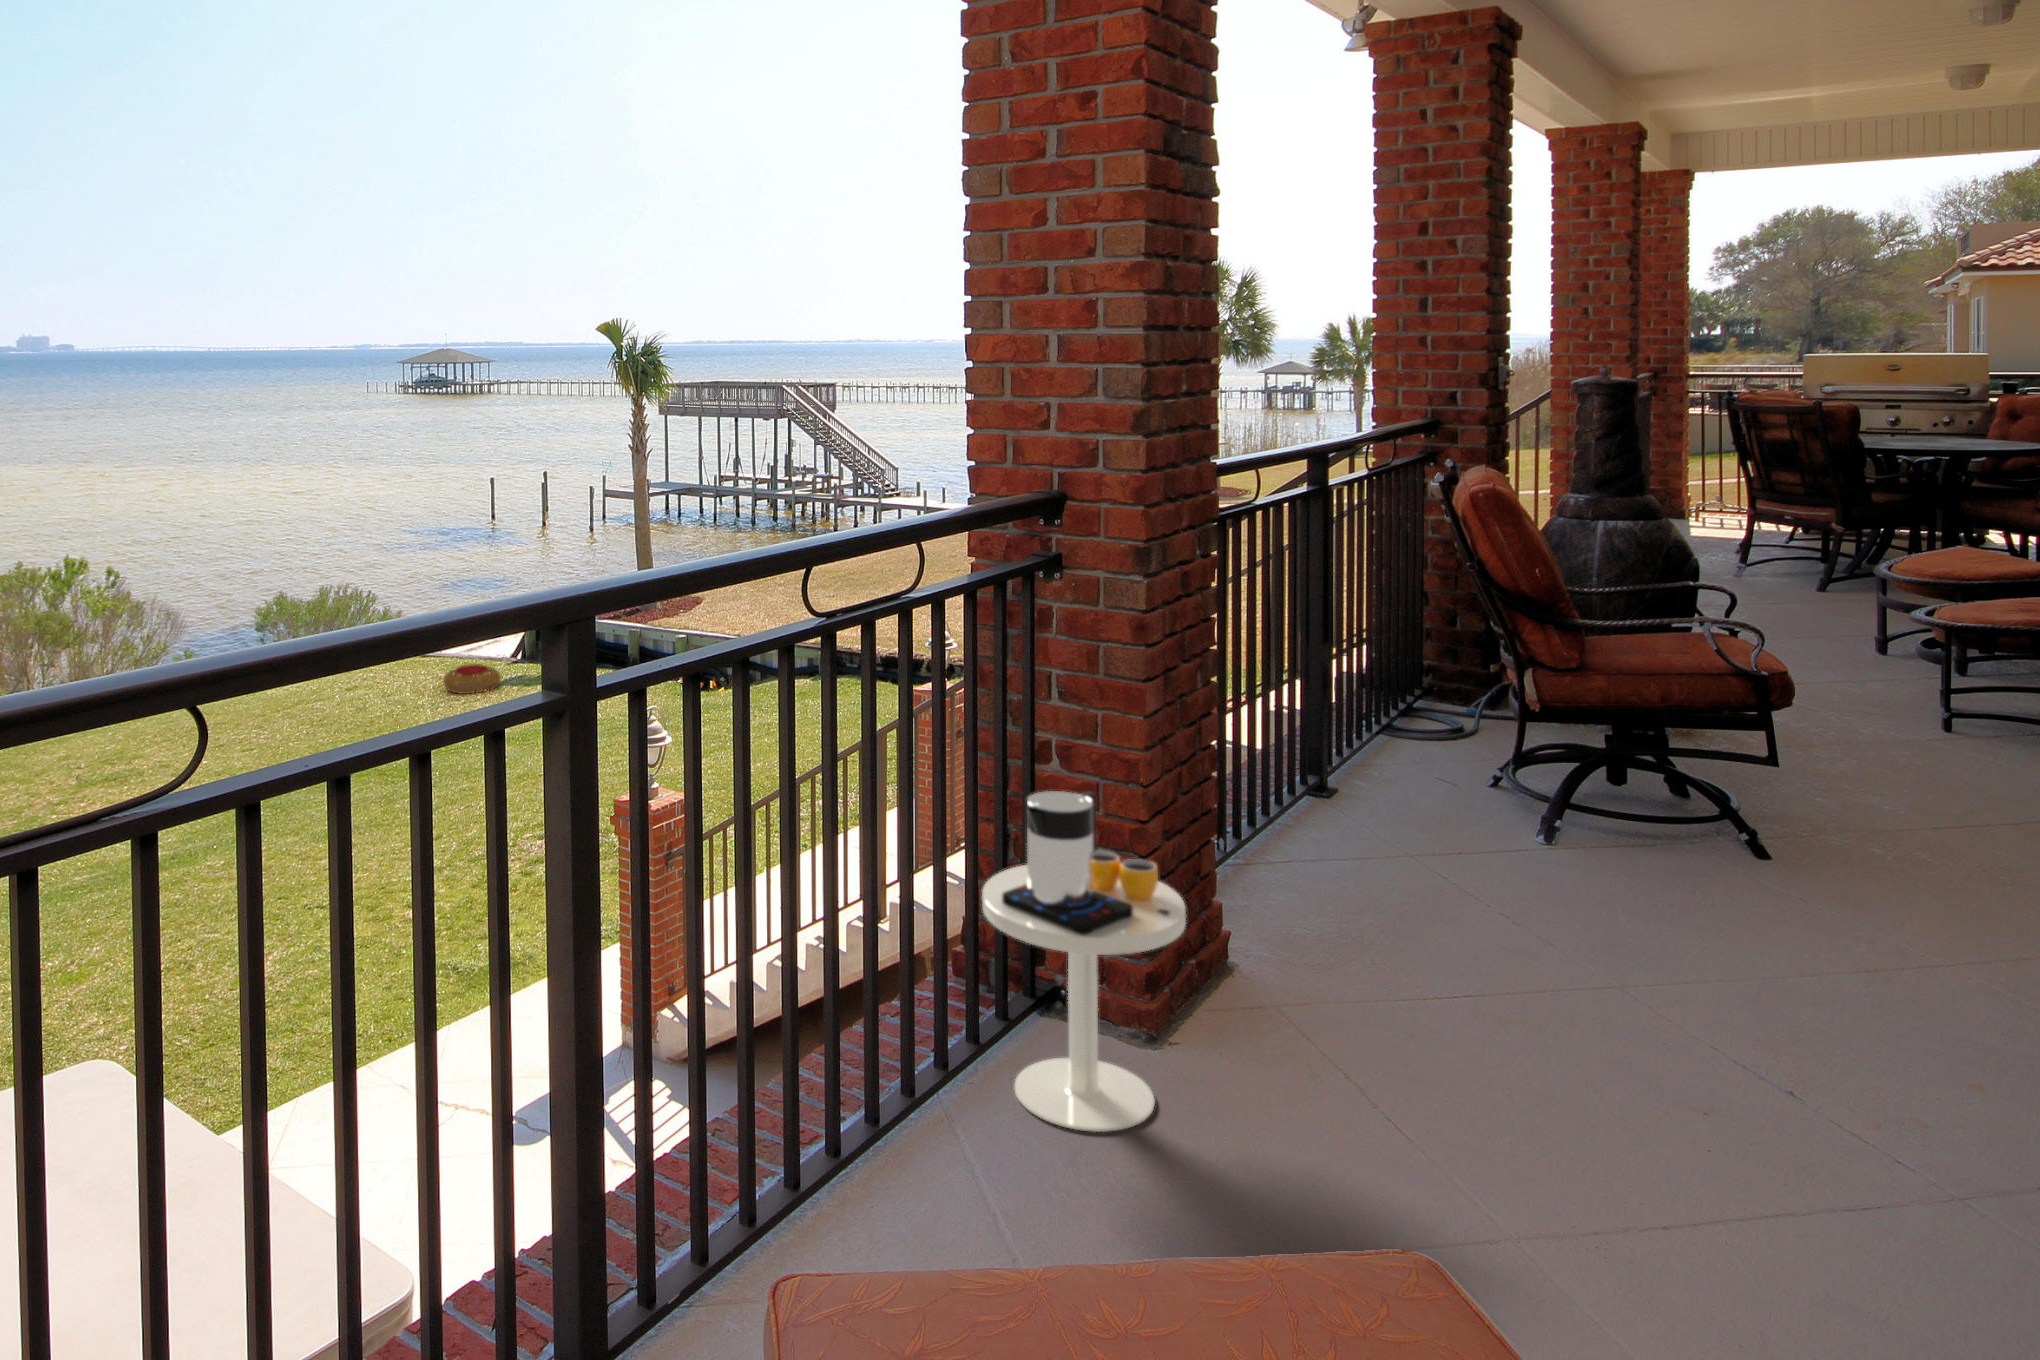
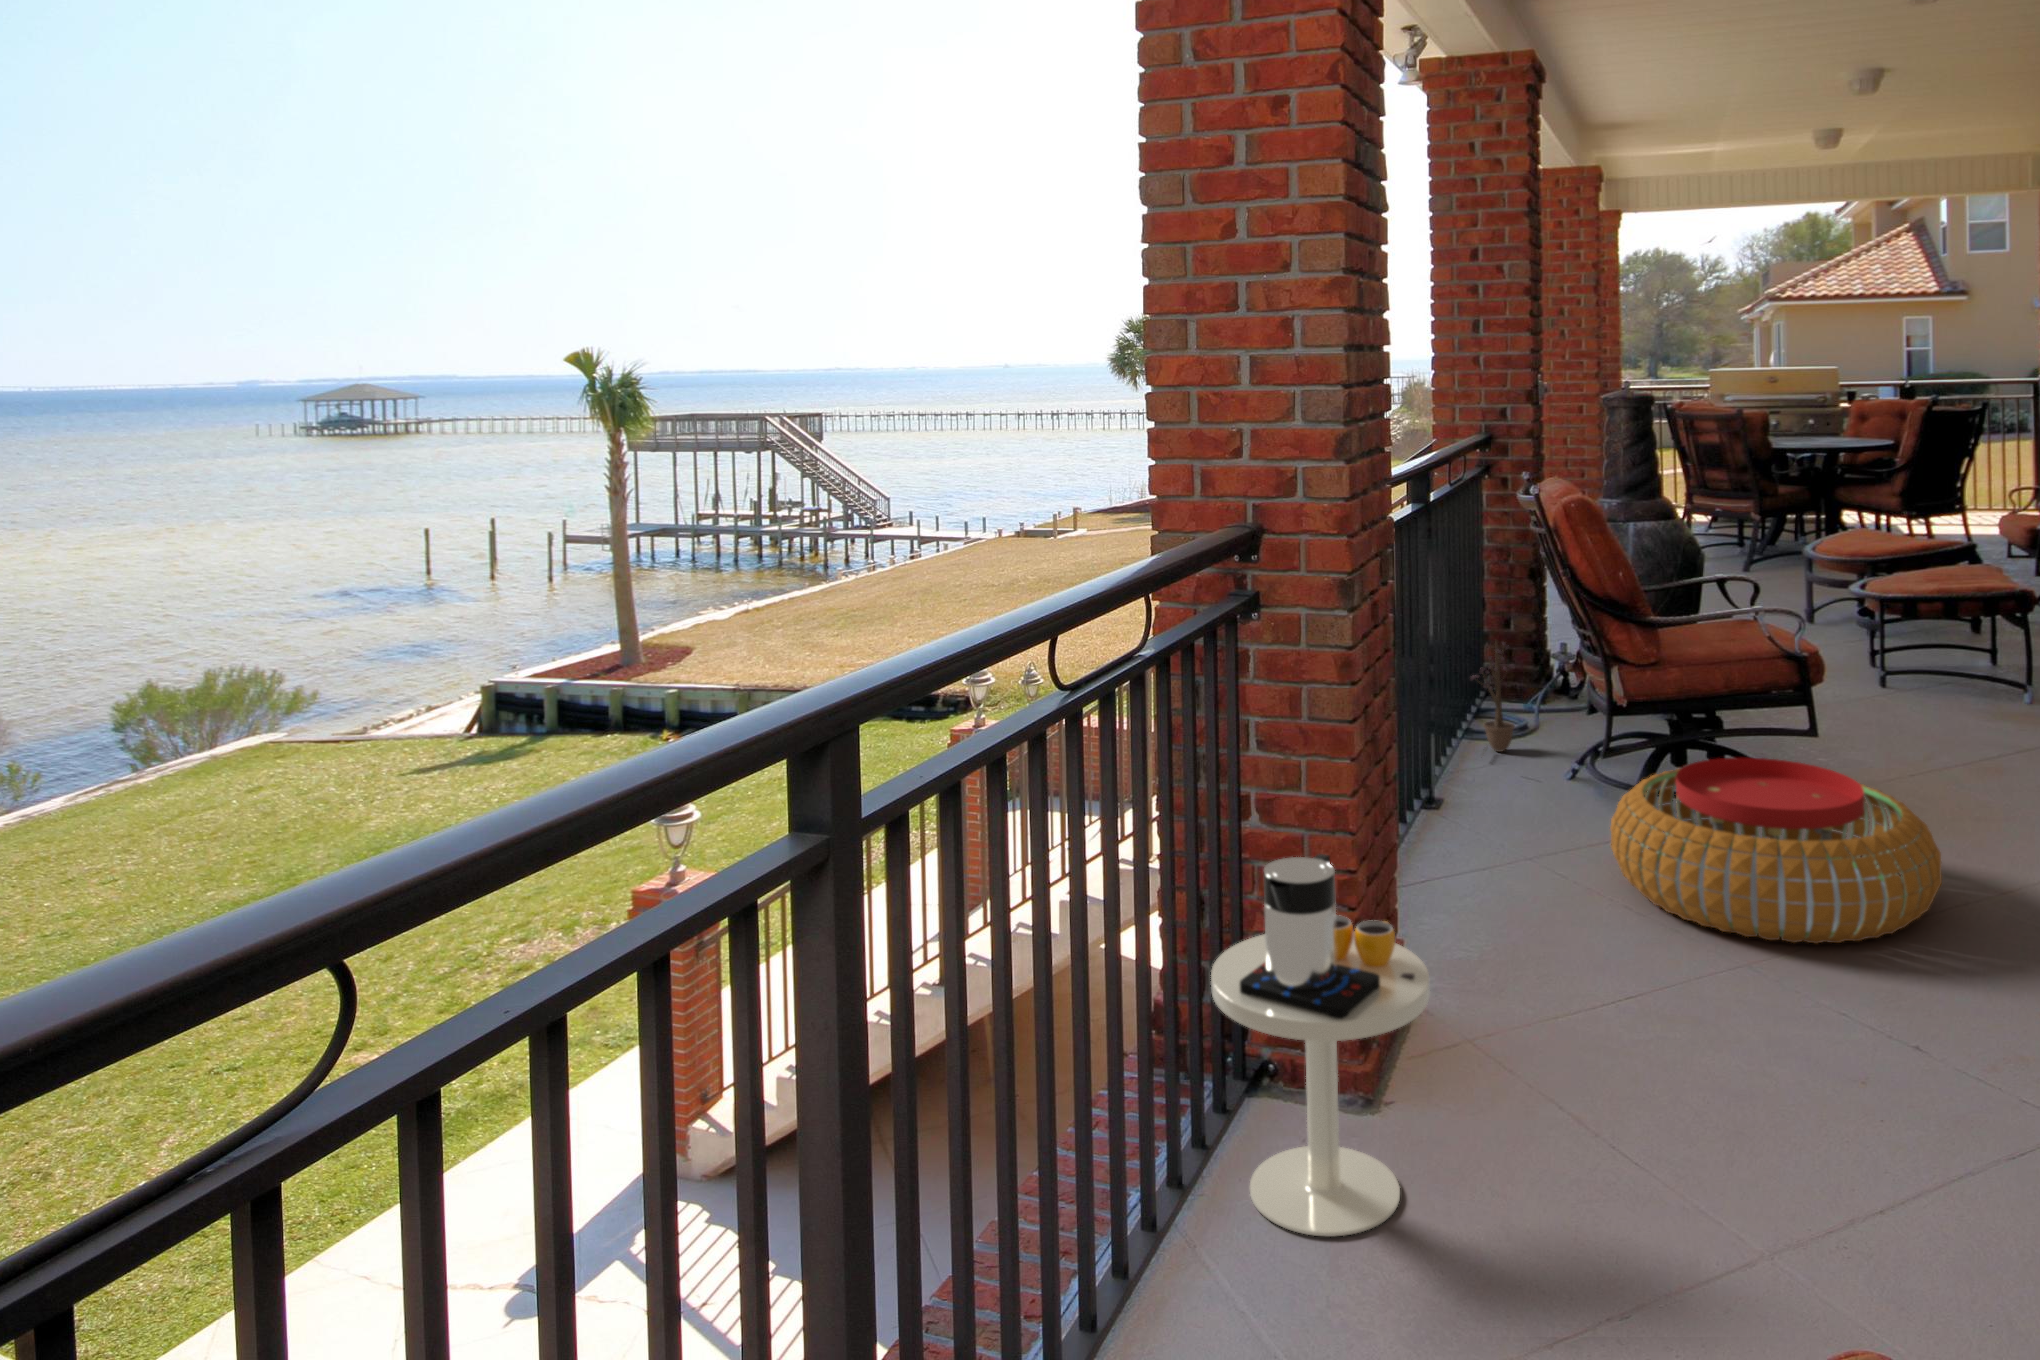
decorative plant: none [1390,634,1447,754] -> present [1471,641,1515,755]
pouf: present [444,664,501,694] -> present [1610,758,1942,944]

